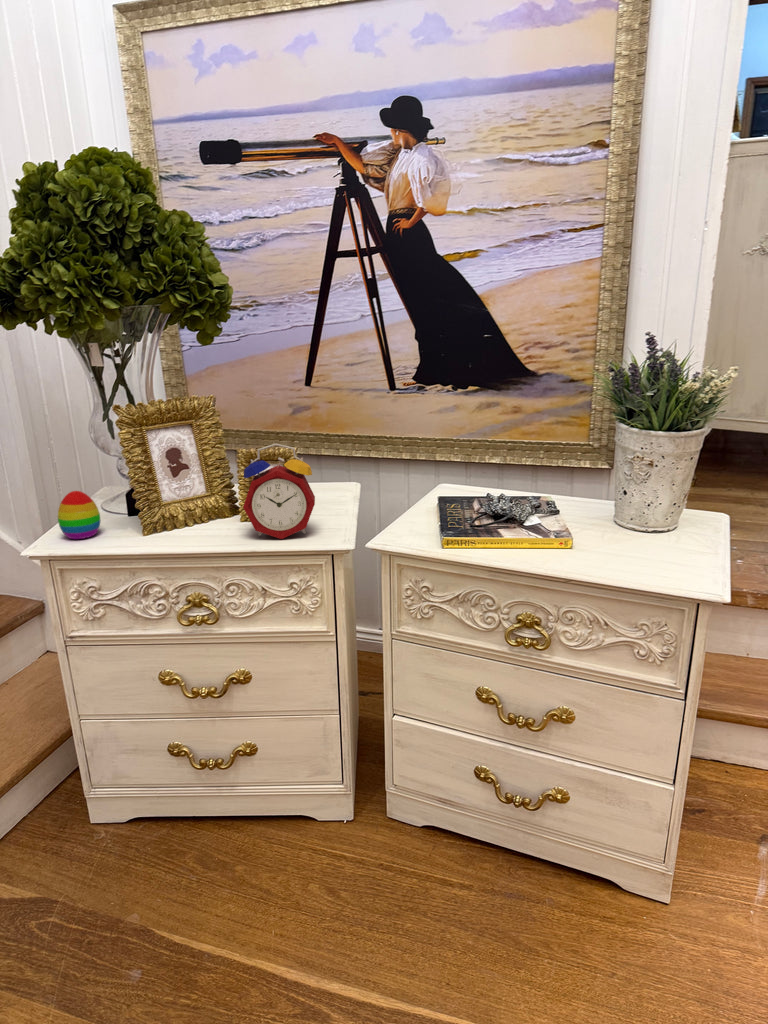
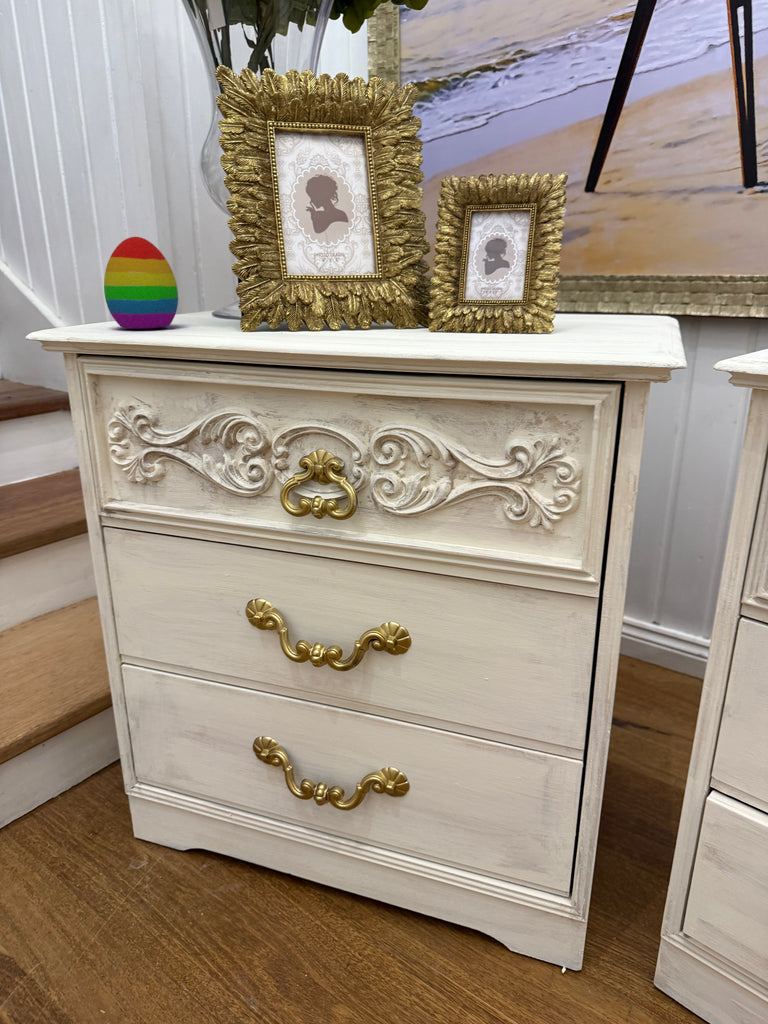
alarm clock: present [243,443,315,539] -> none [430,107,600,344]

